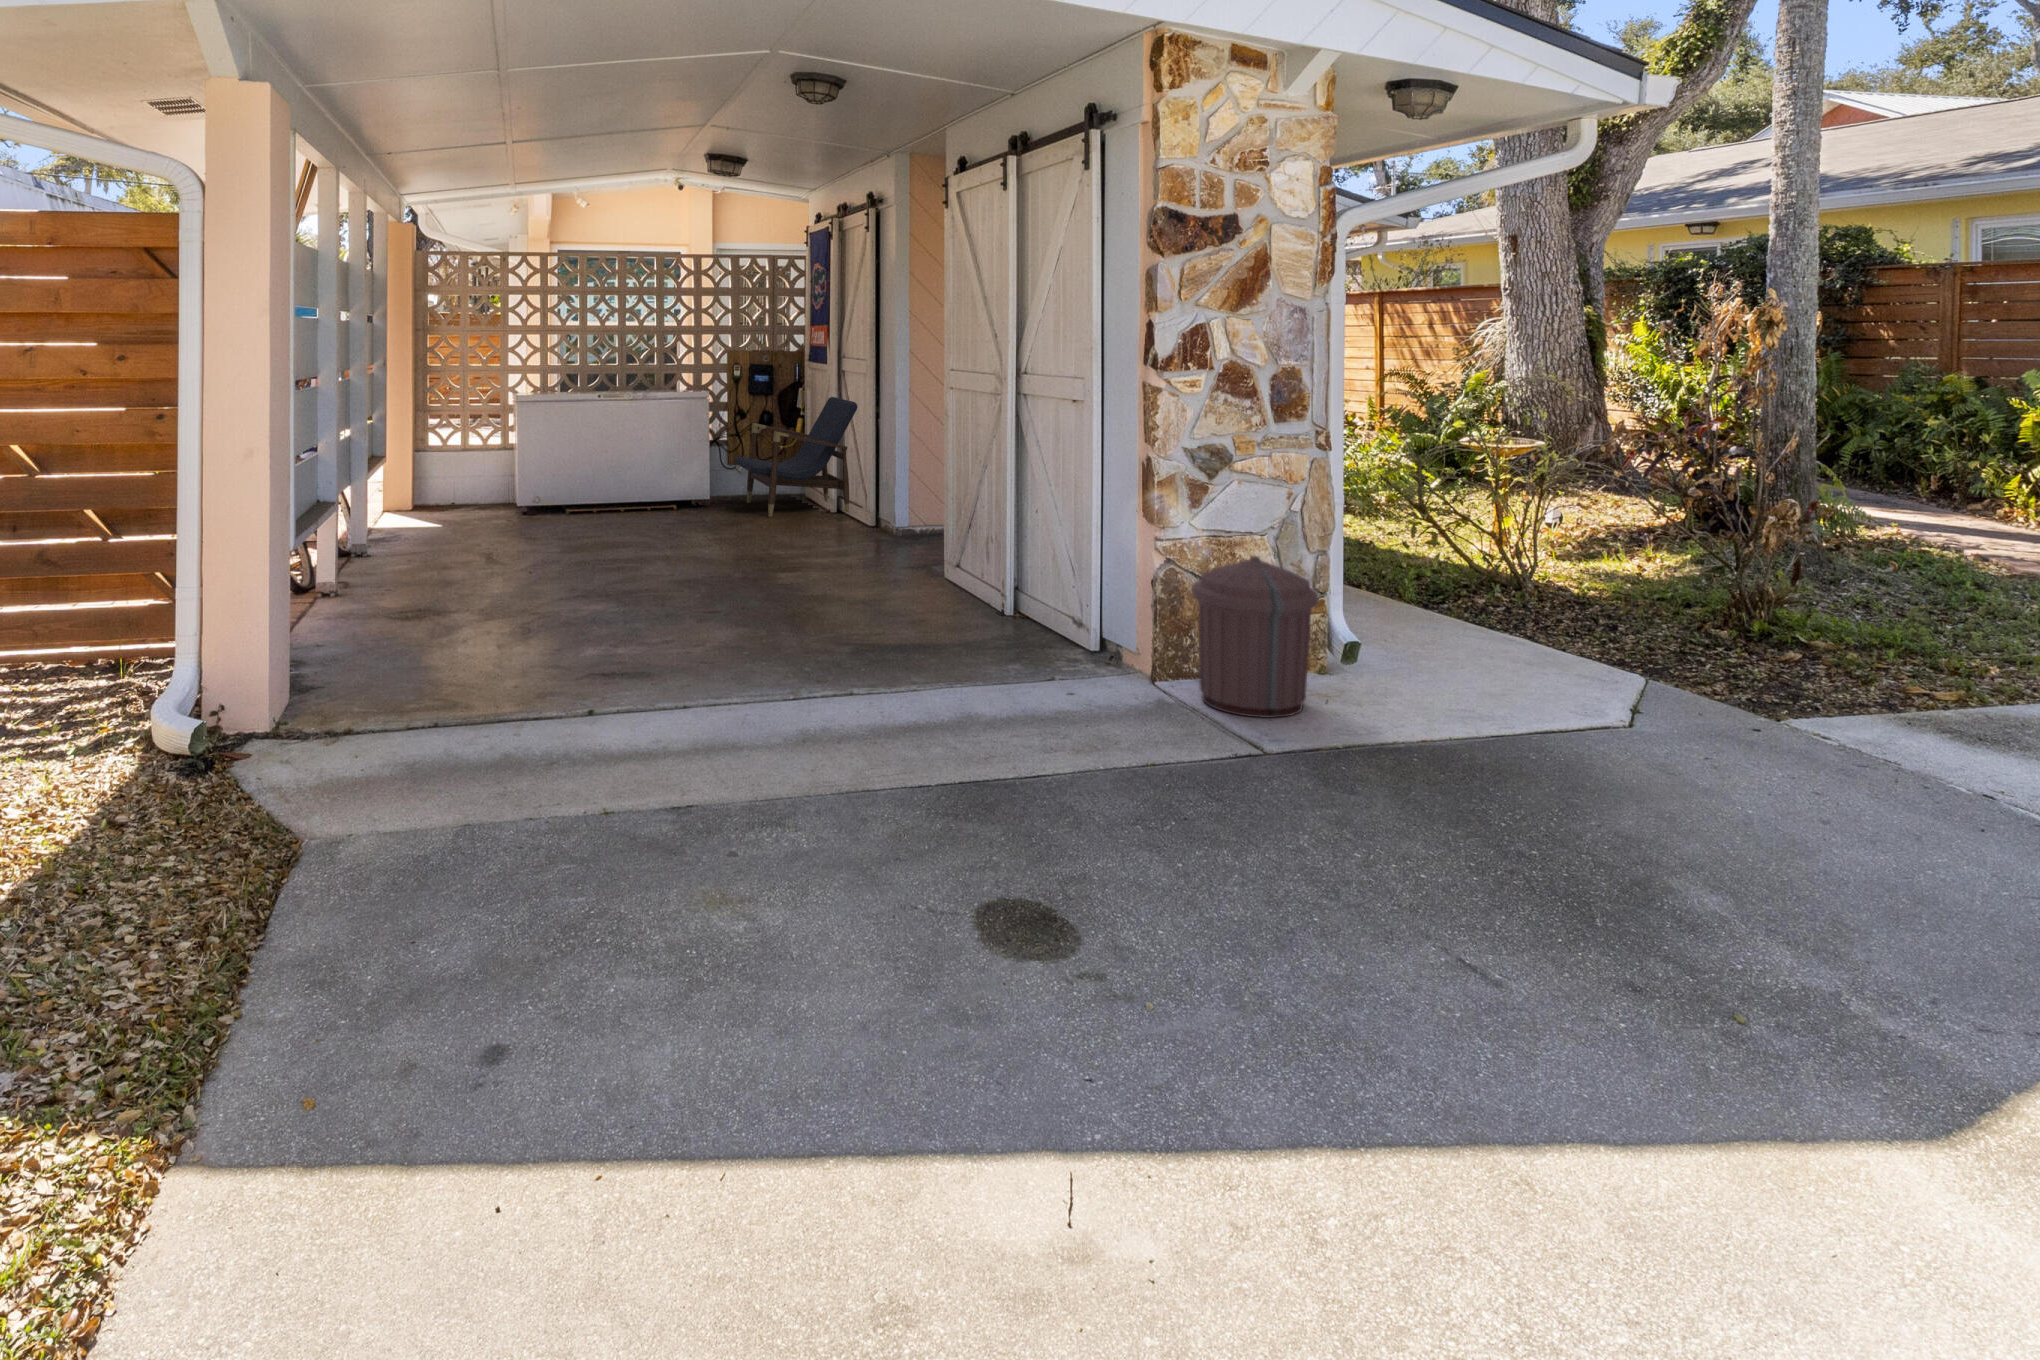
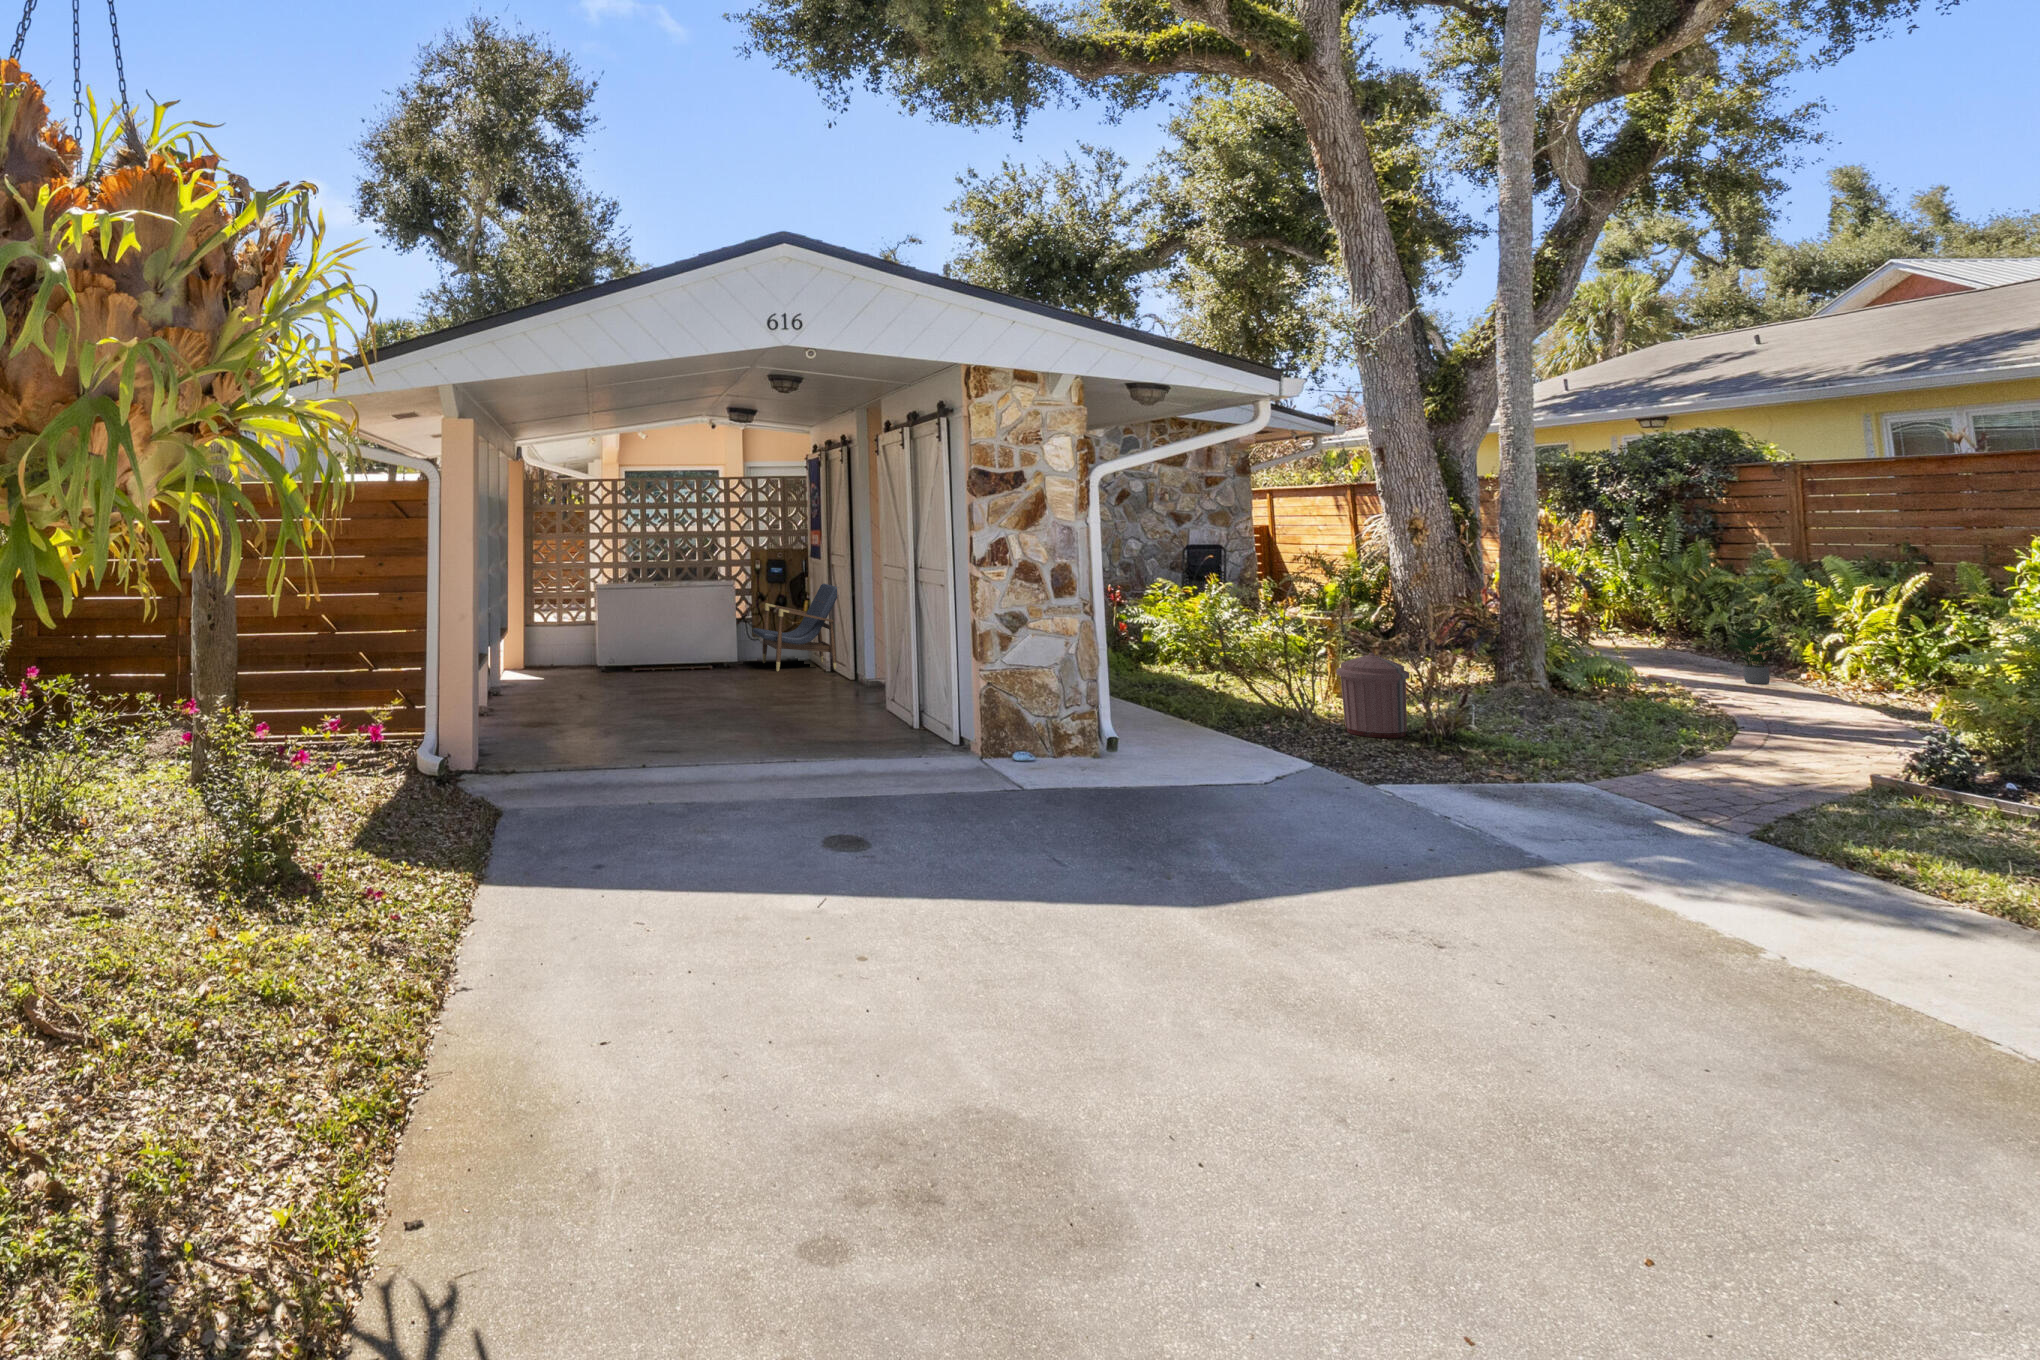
potted plant: none [1921,453,1997,525] -> present [1727,625,1779,684]
trash can: present [1192,556,1319,718] -> present [1336,653,1410,738]

